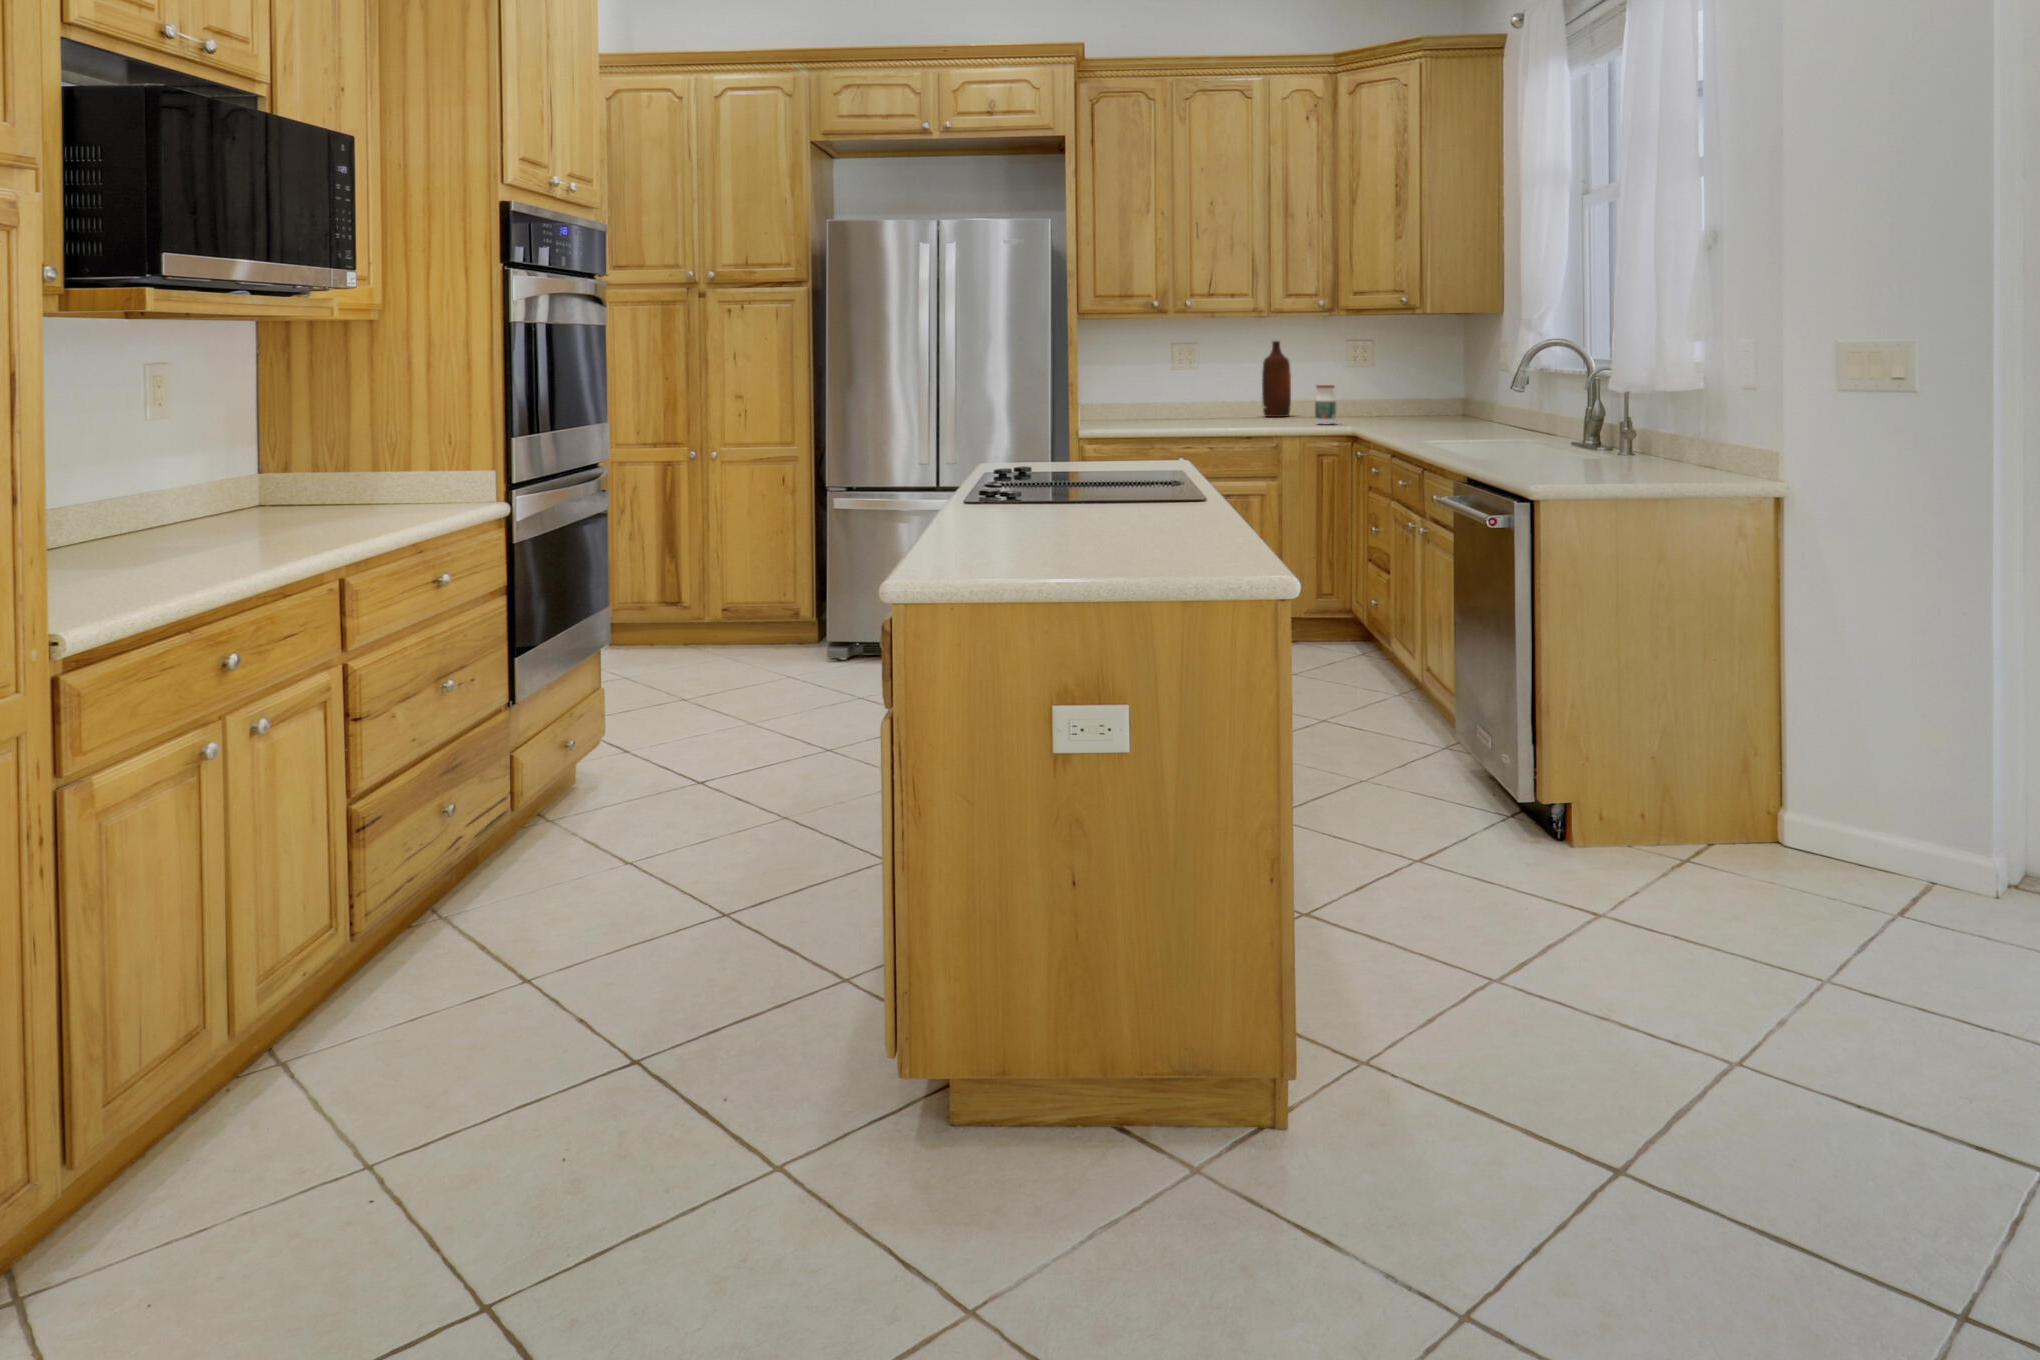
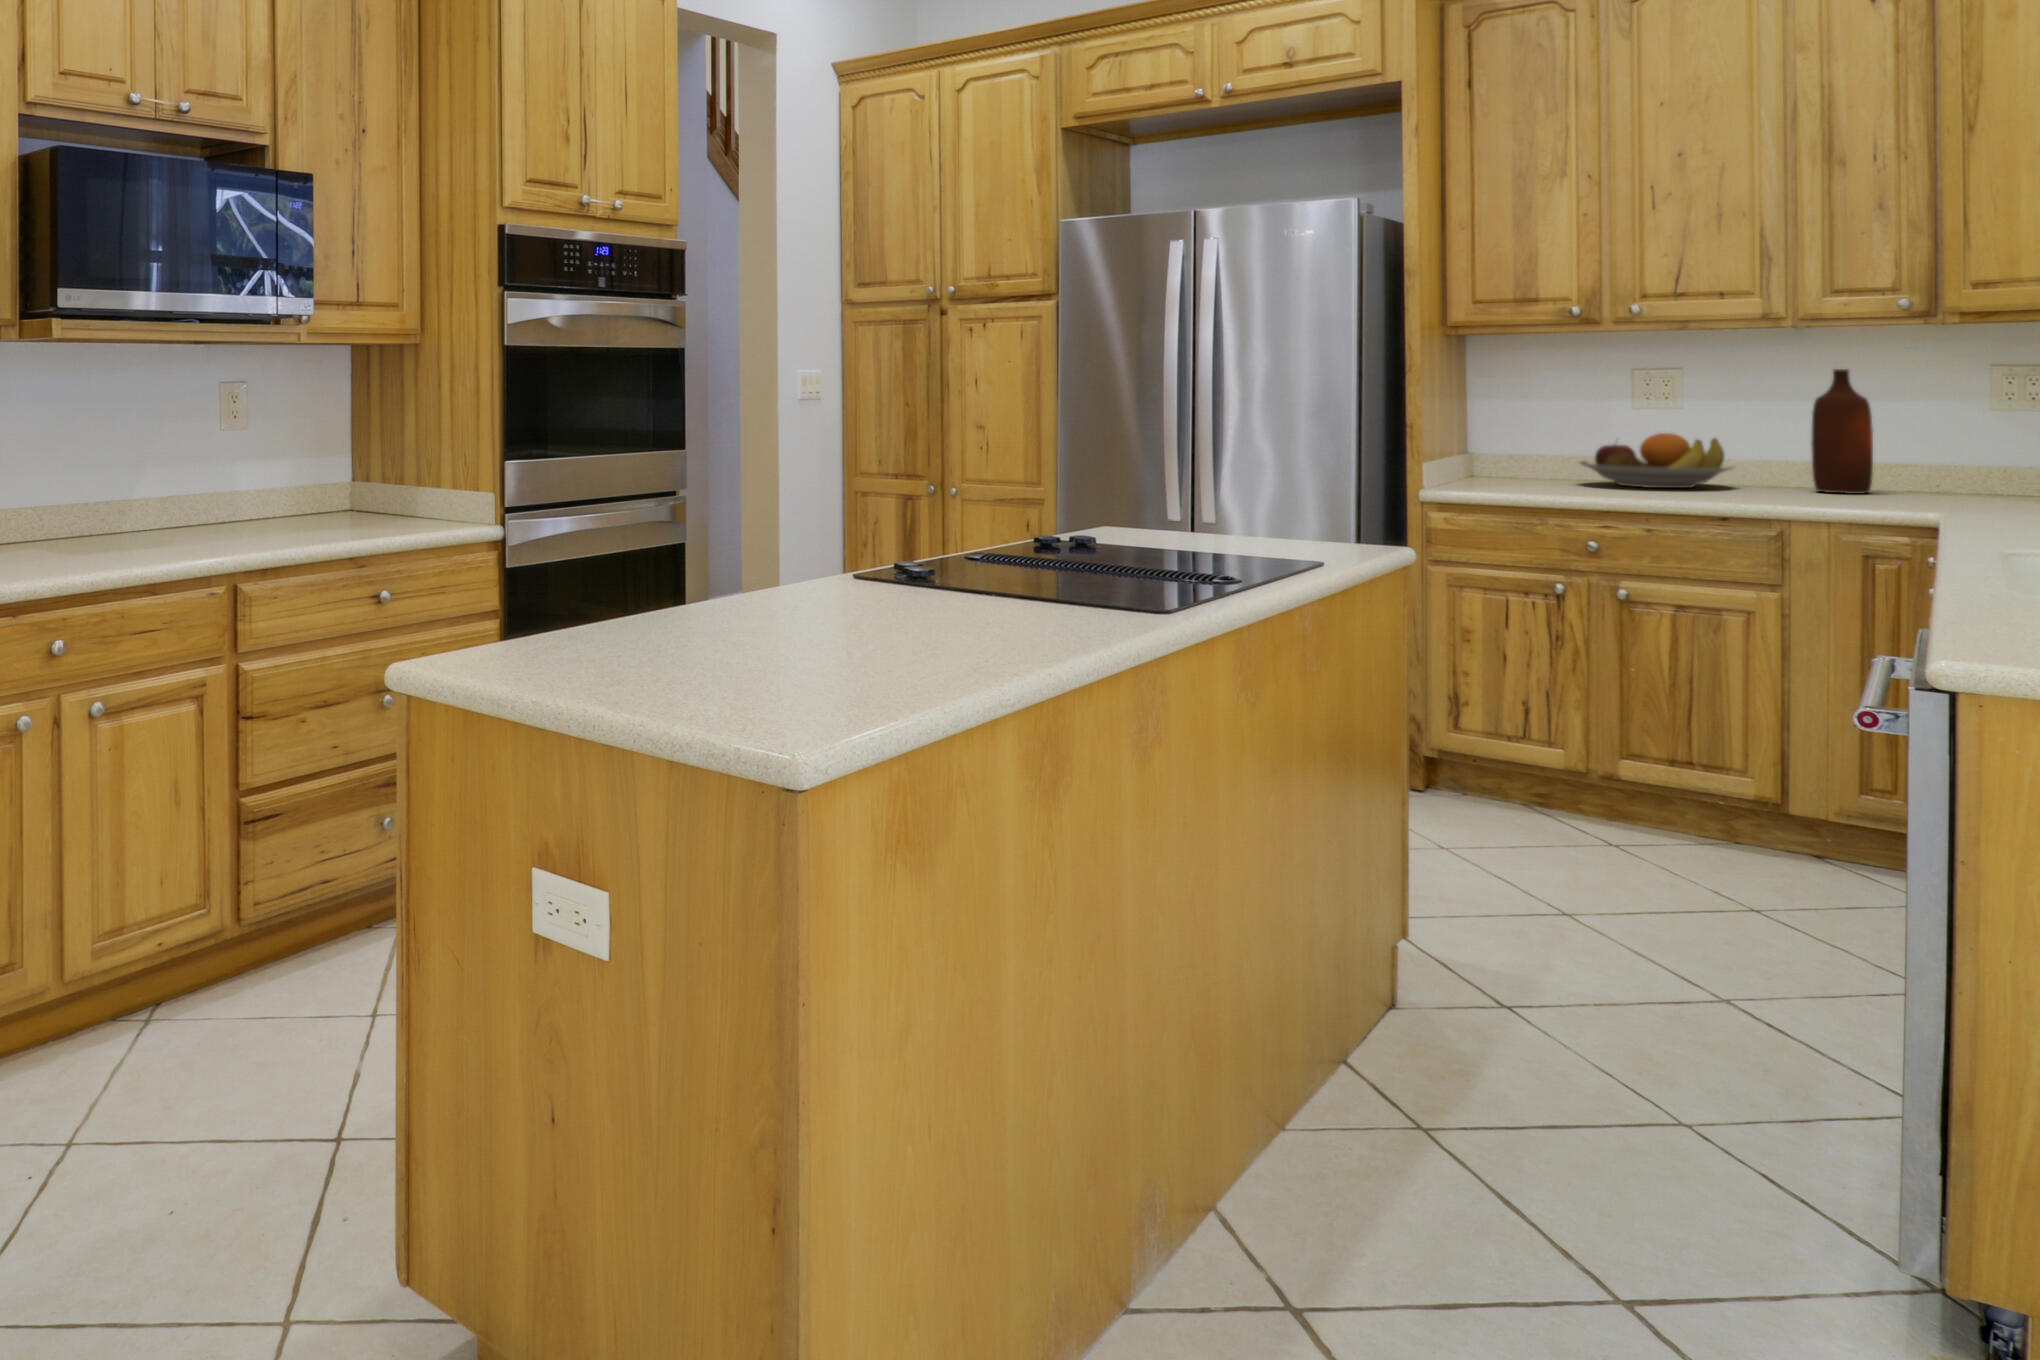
fruit bowl: none [1142,383,1225,419] -> present [1580,433,1733,488]
jar: present [1315,385,1336,424] -> none [1870,444,1919,511]

